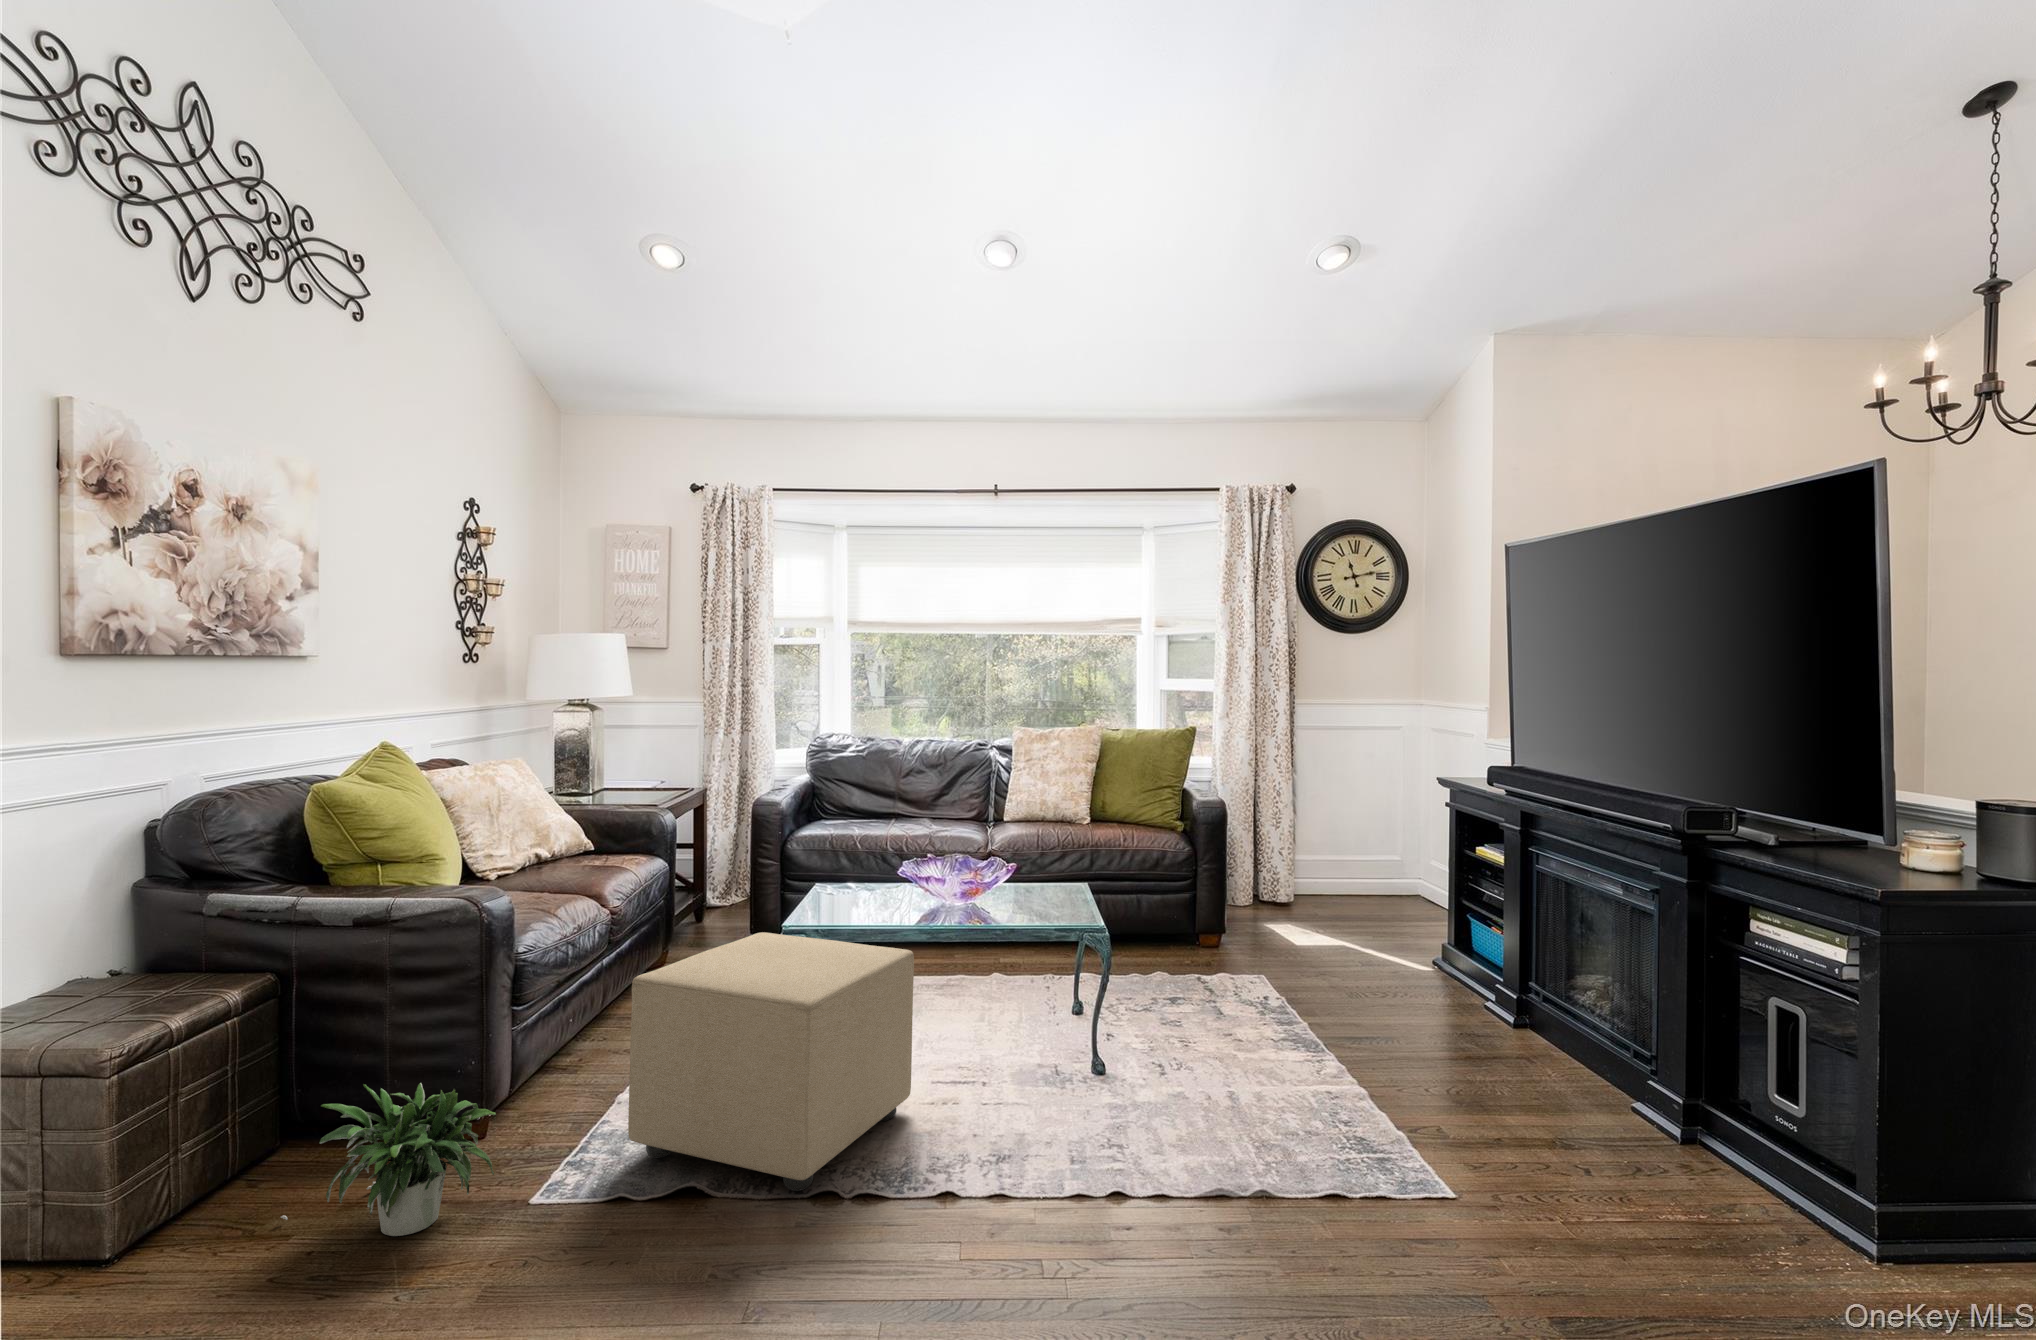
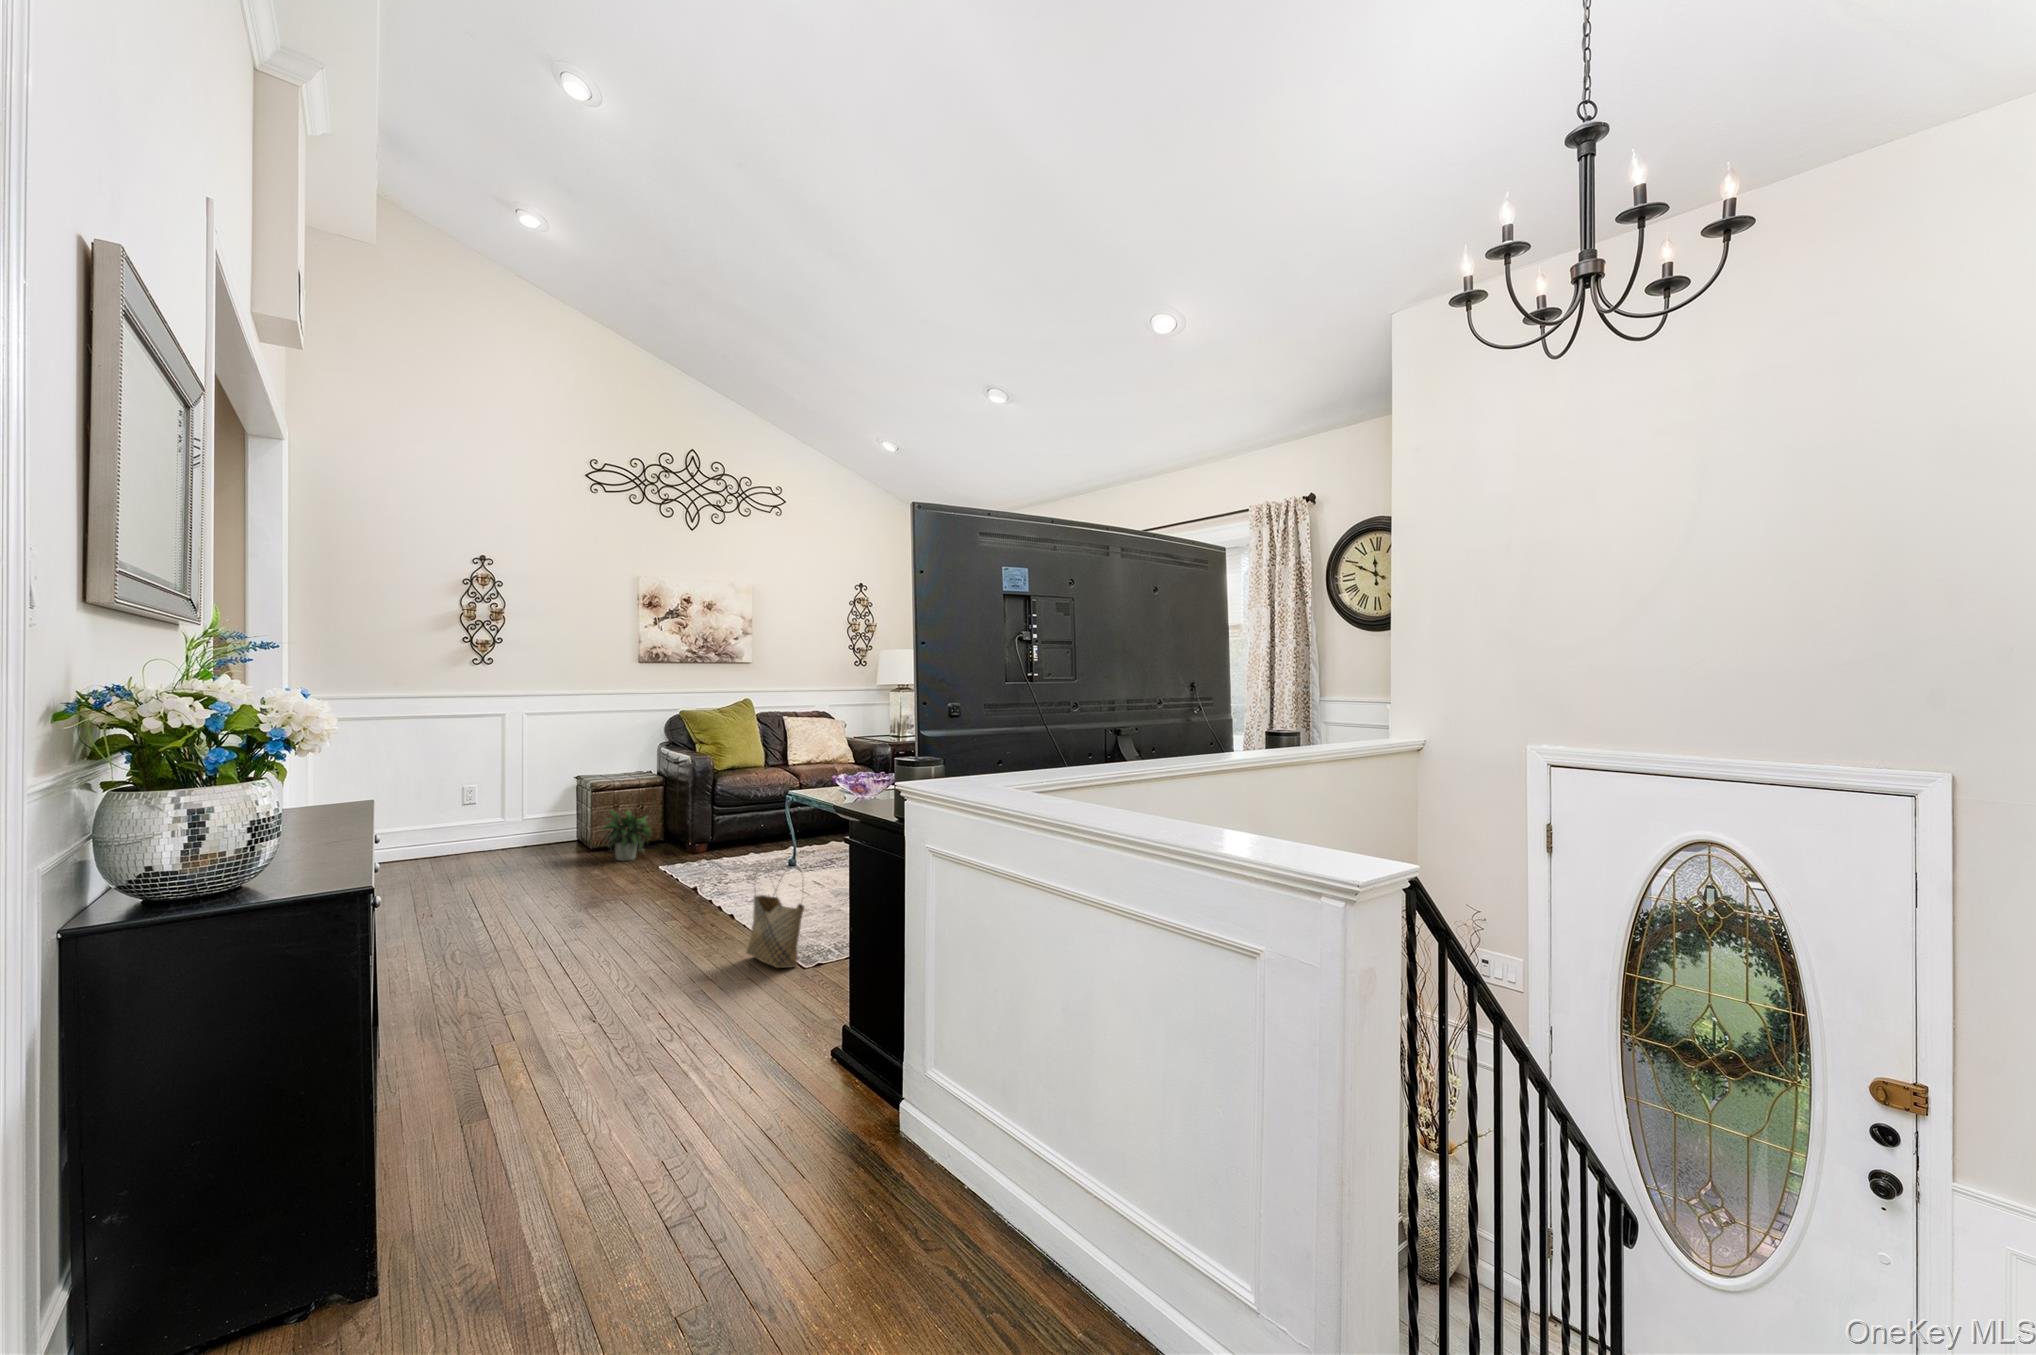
ottoman: present [628,932,914,1191] -> none [675,788,780,881]
woven basket: none [1409,1040,1525,1226] -> present [746,867,804,968]

